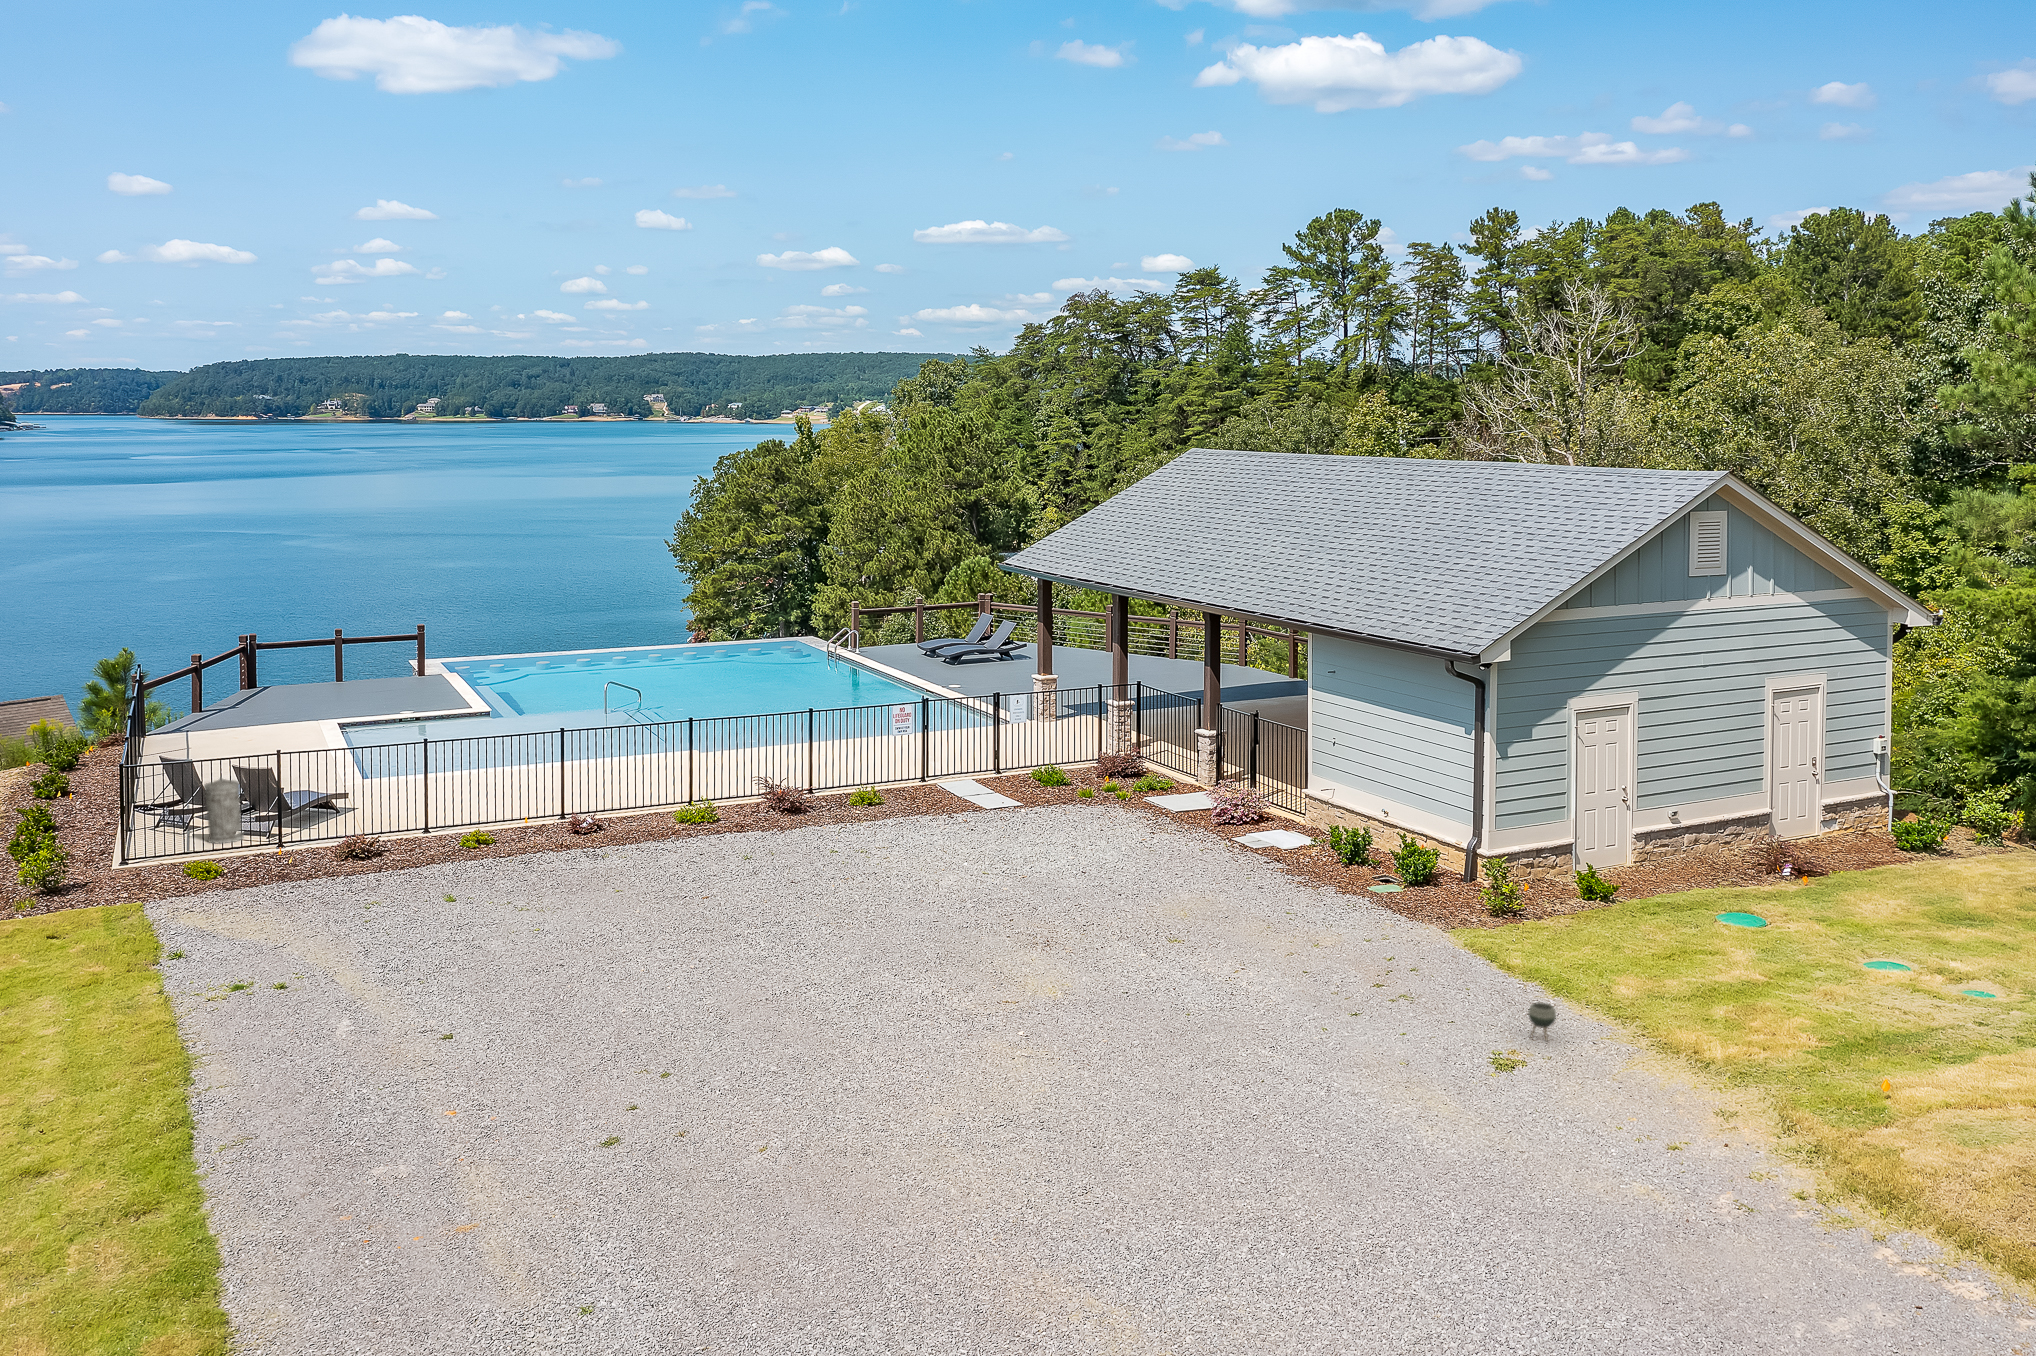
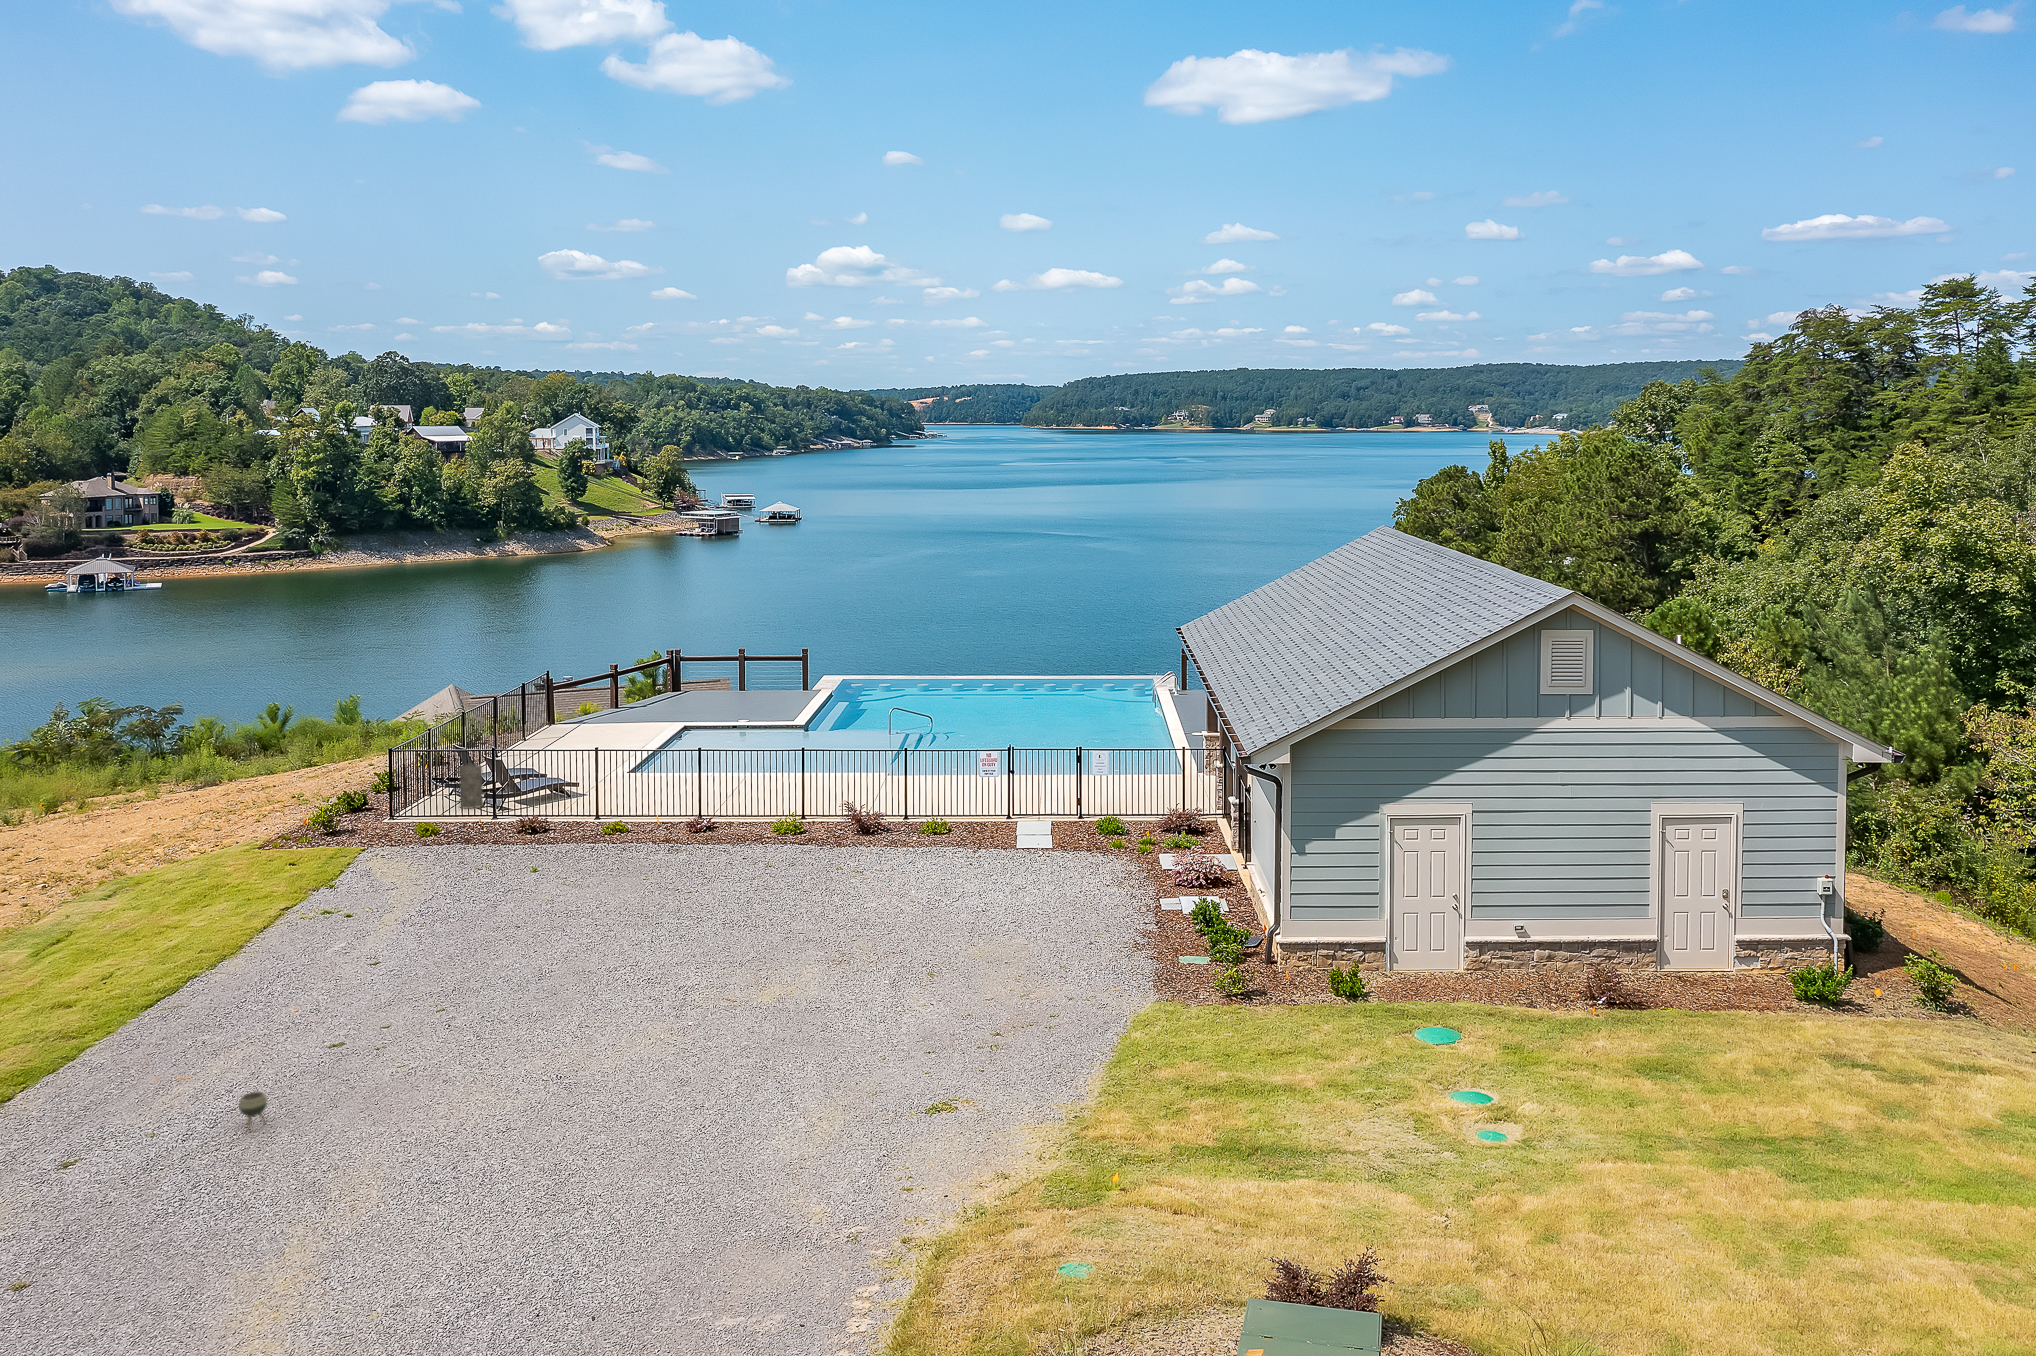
planter: present [1528,1003,1556,1041] -> present [239,1091,267,1129]

